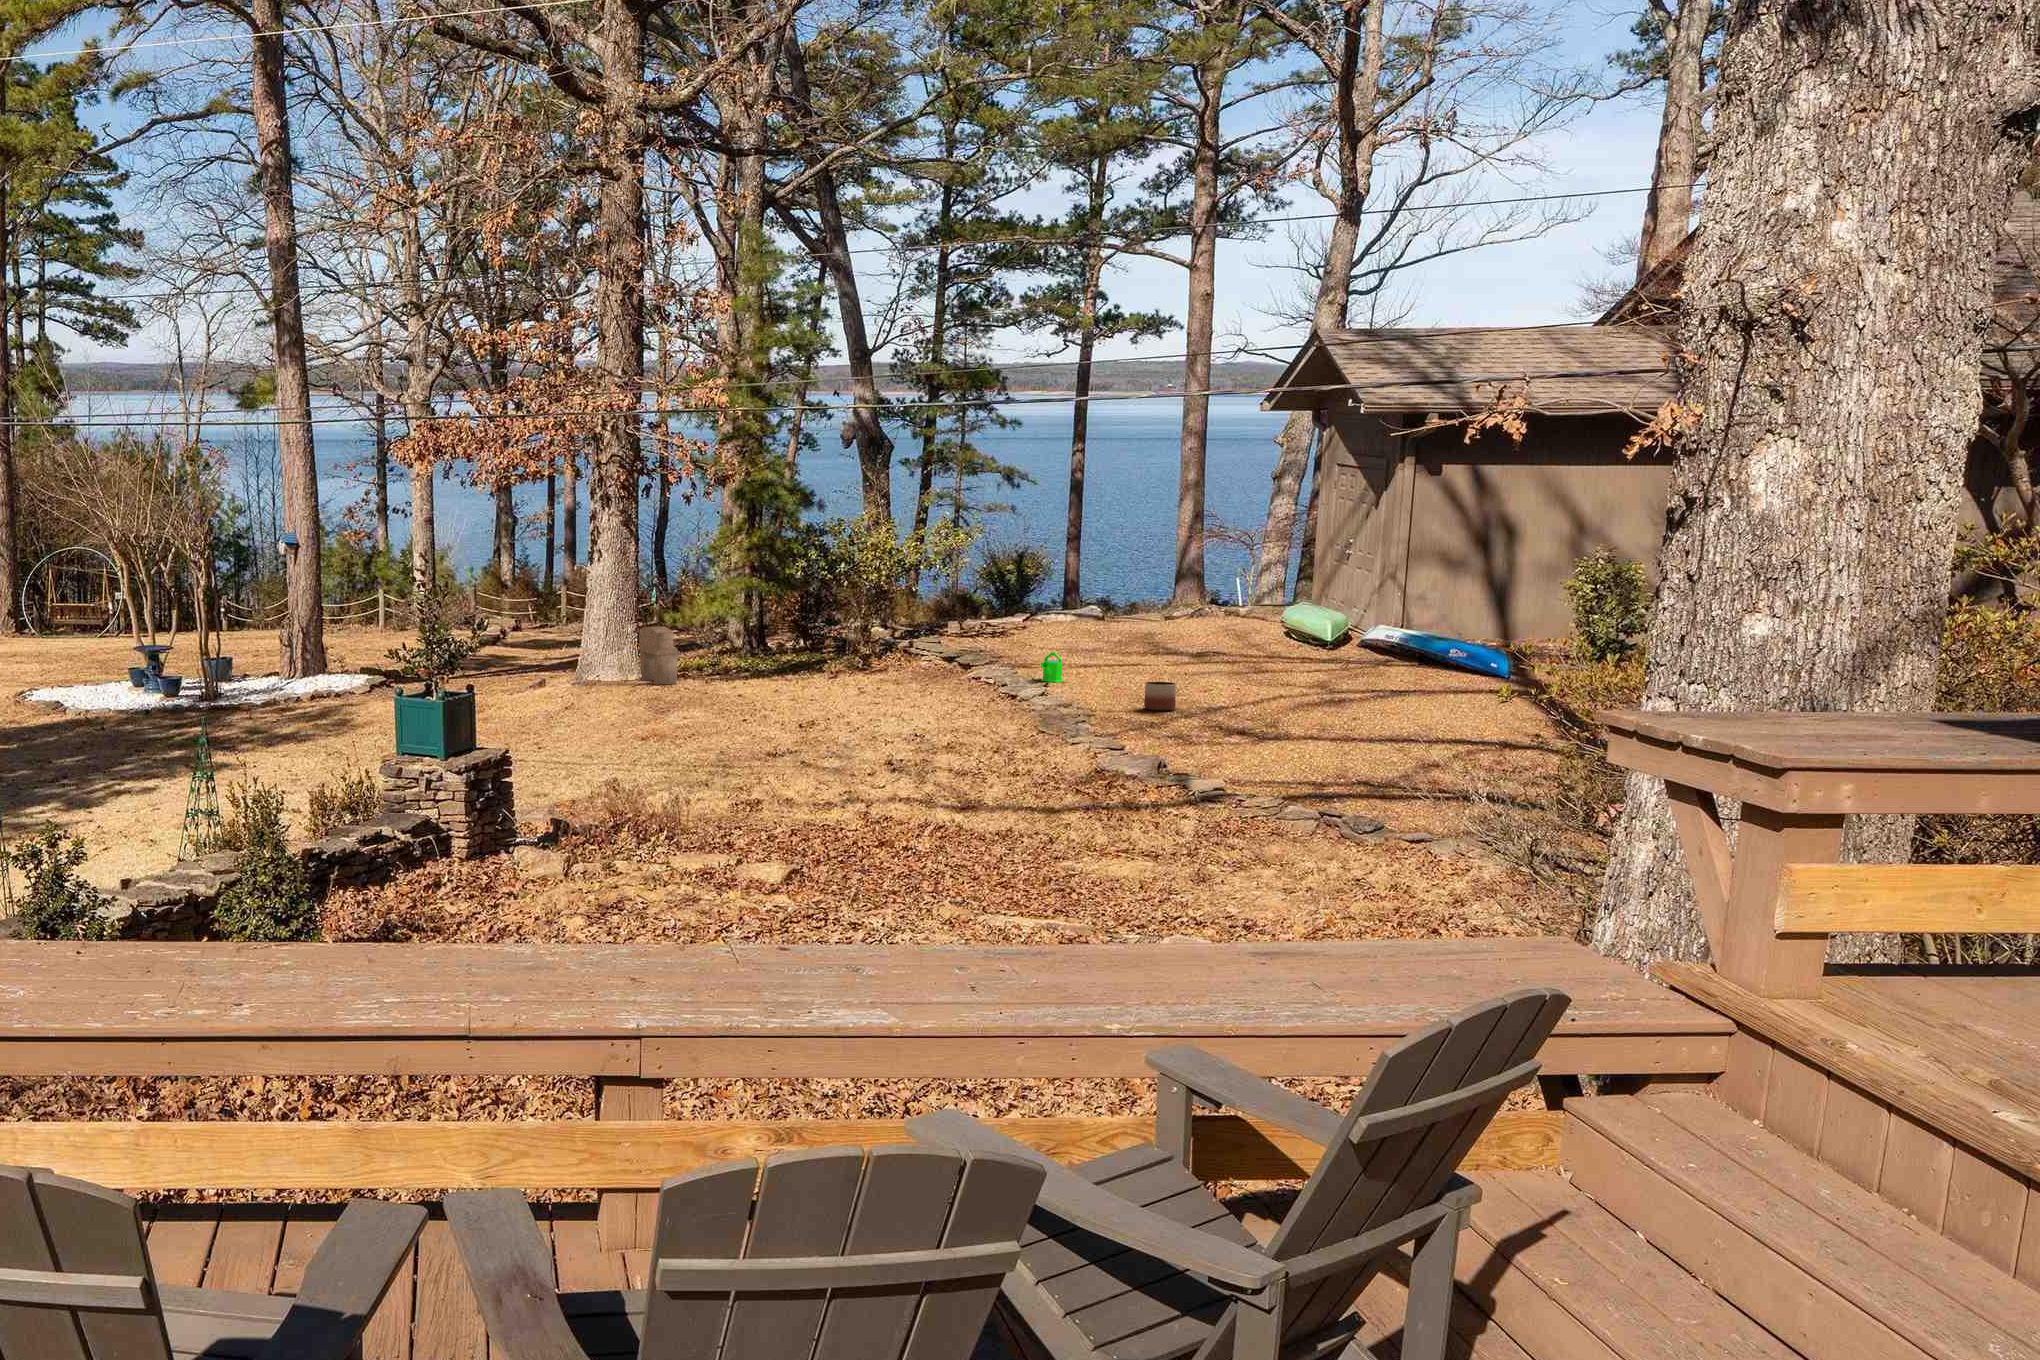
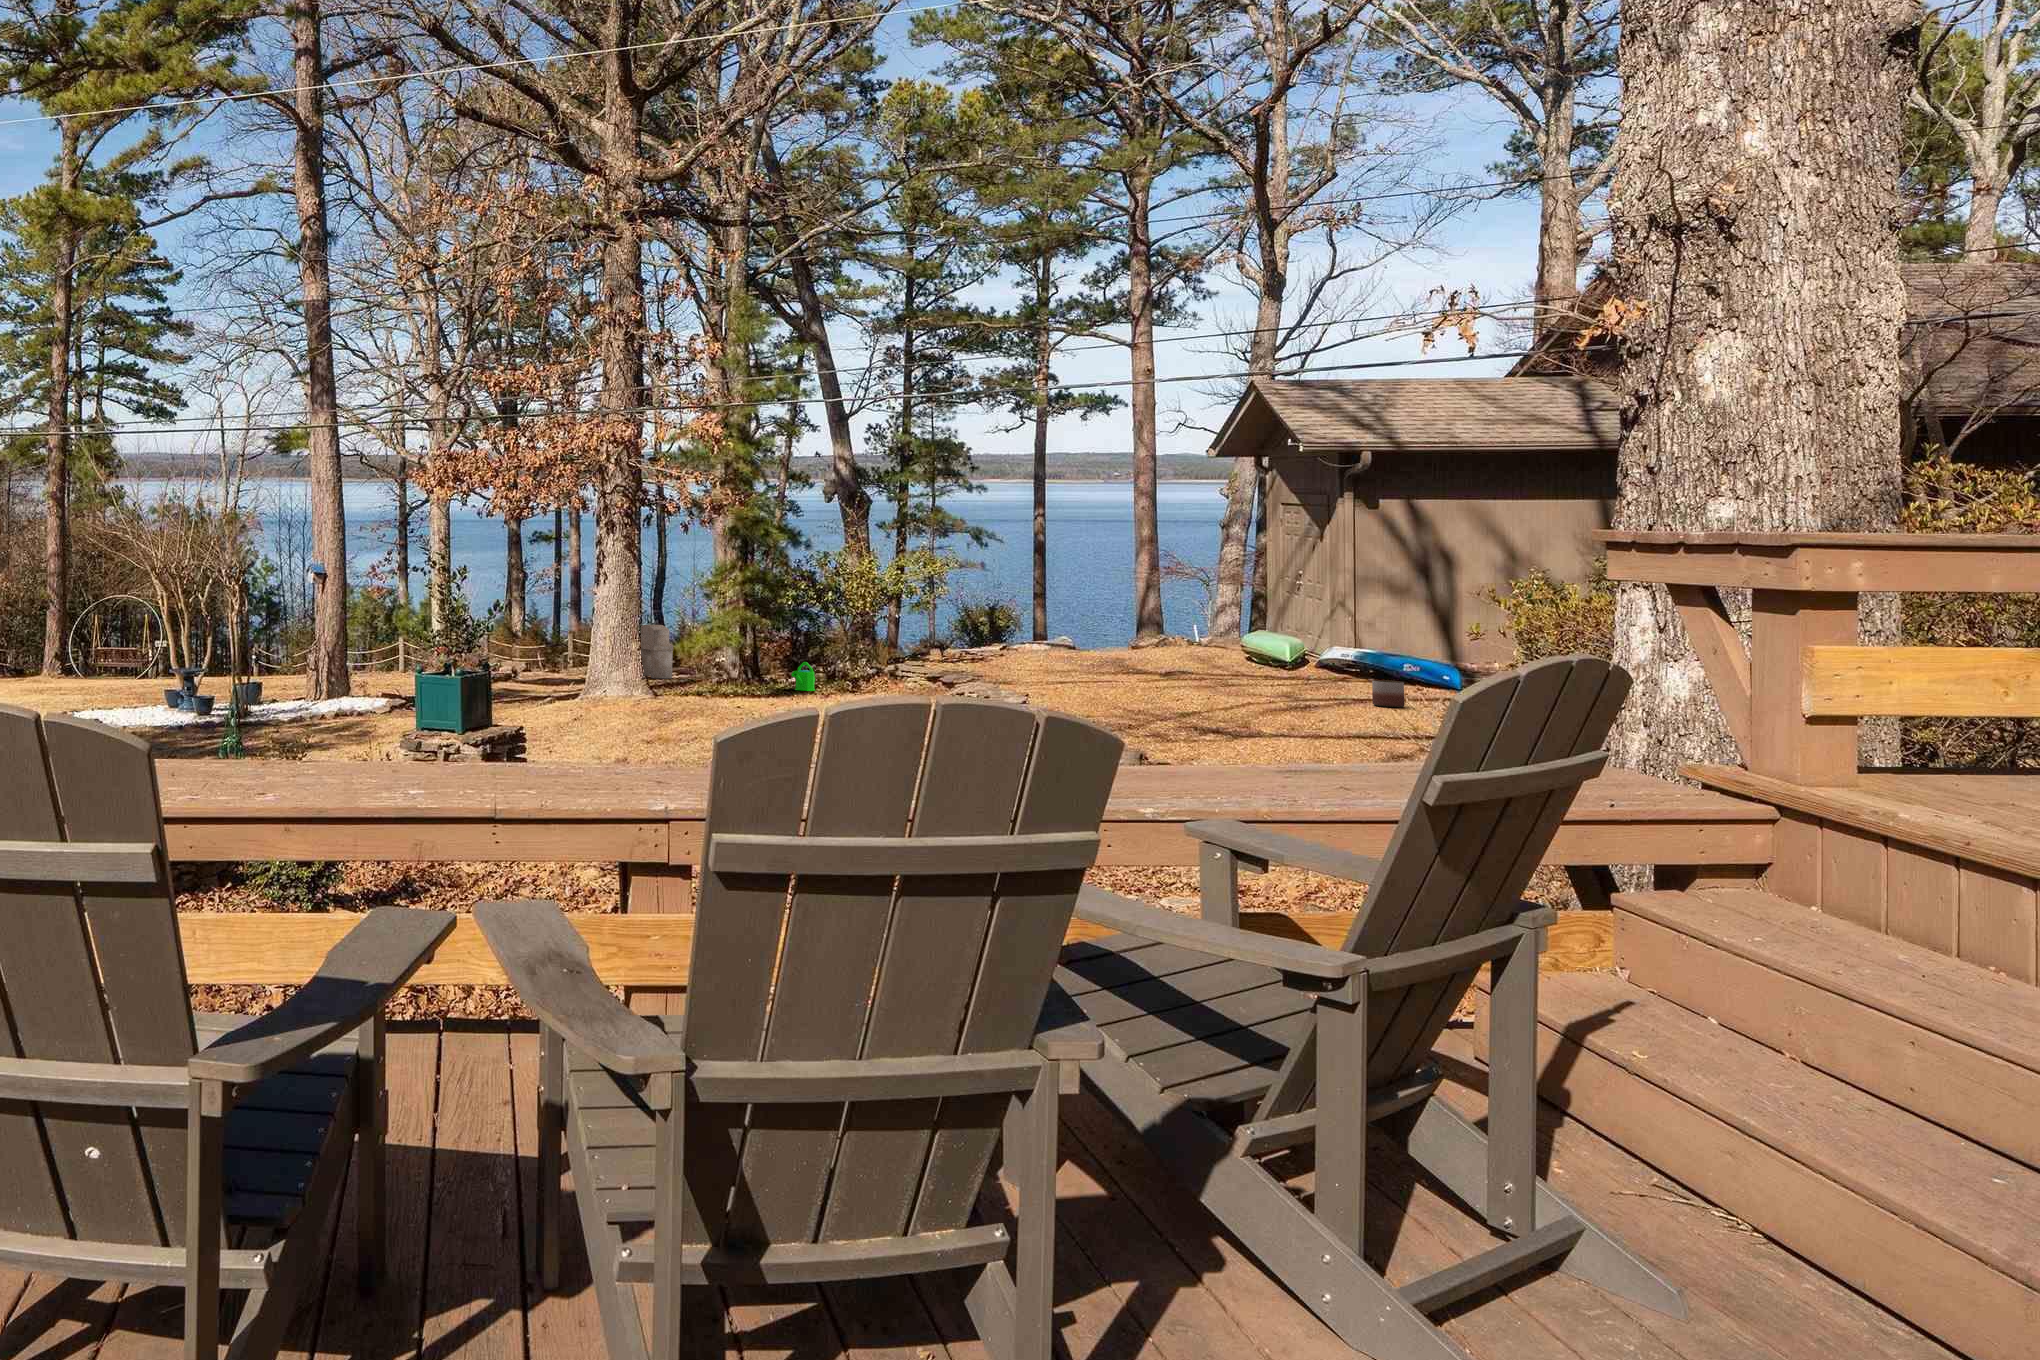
watering can: present [1041,652,1063,682] -> present [791,662,815,691]
planter: present [1144,682,1176,711] -> present [1372,680,1405,707]

